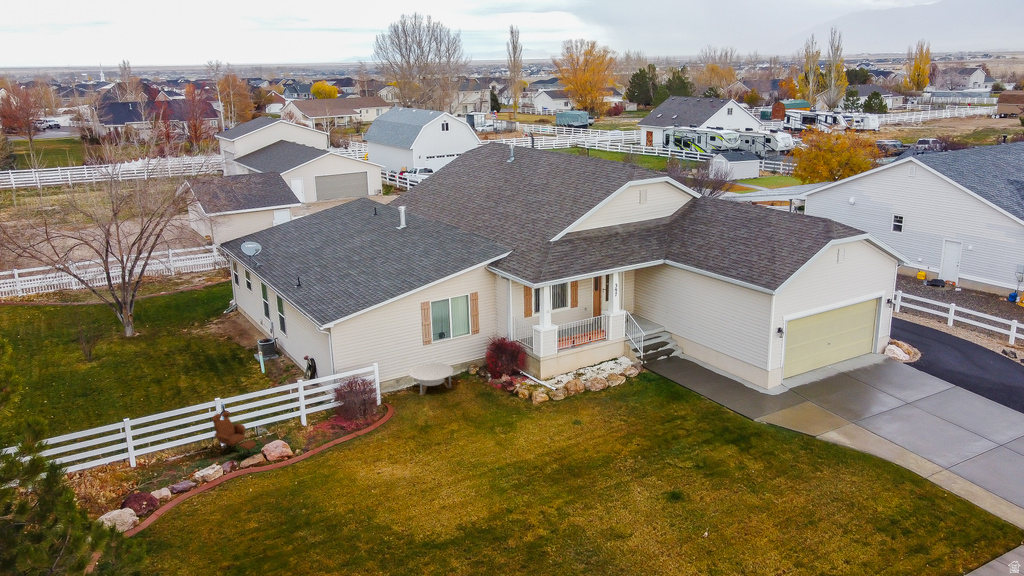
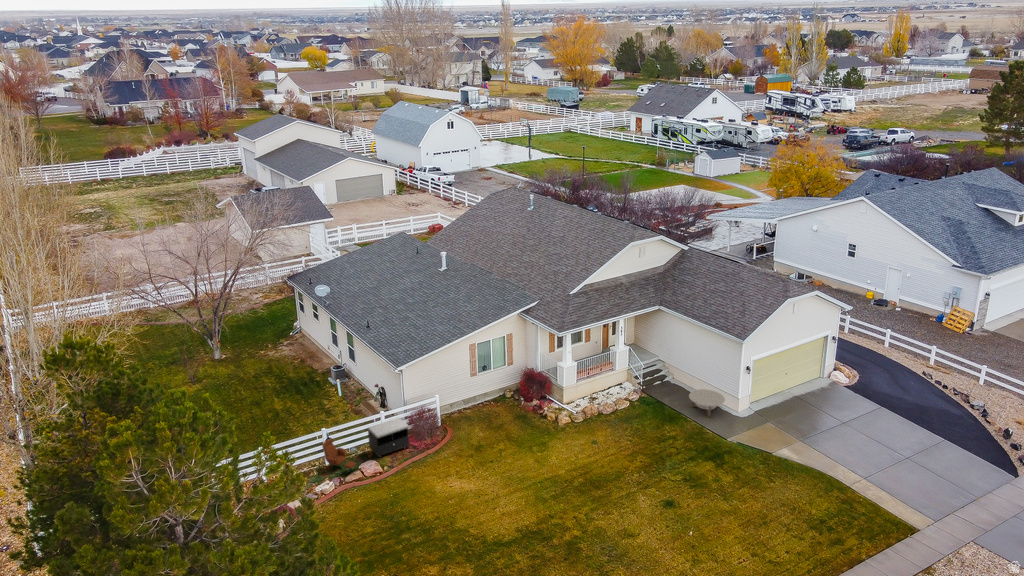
round table: present [409,363,453,396] -> present [689,389,725,418]
storage bench: none [278,388,334,438] -> present [368,418,409,457]

